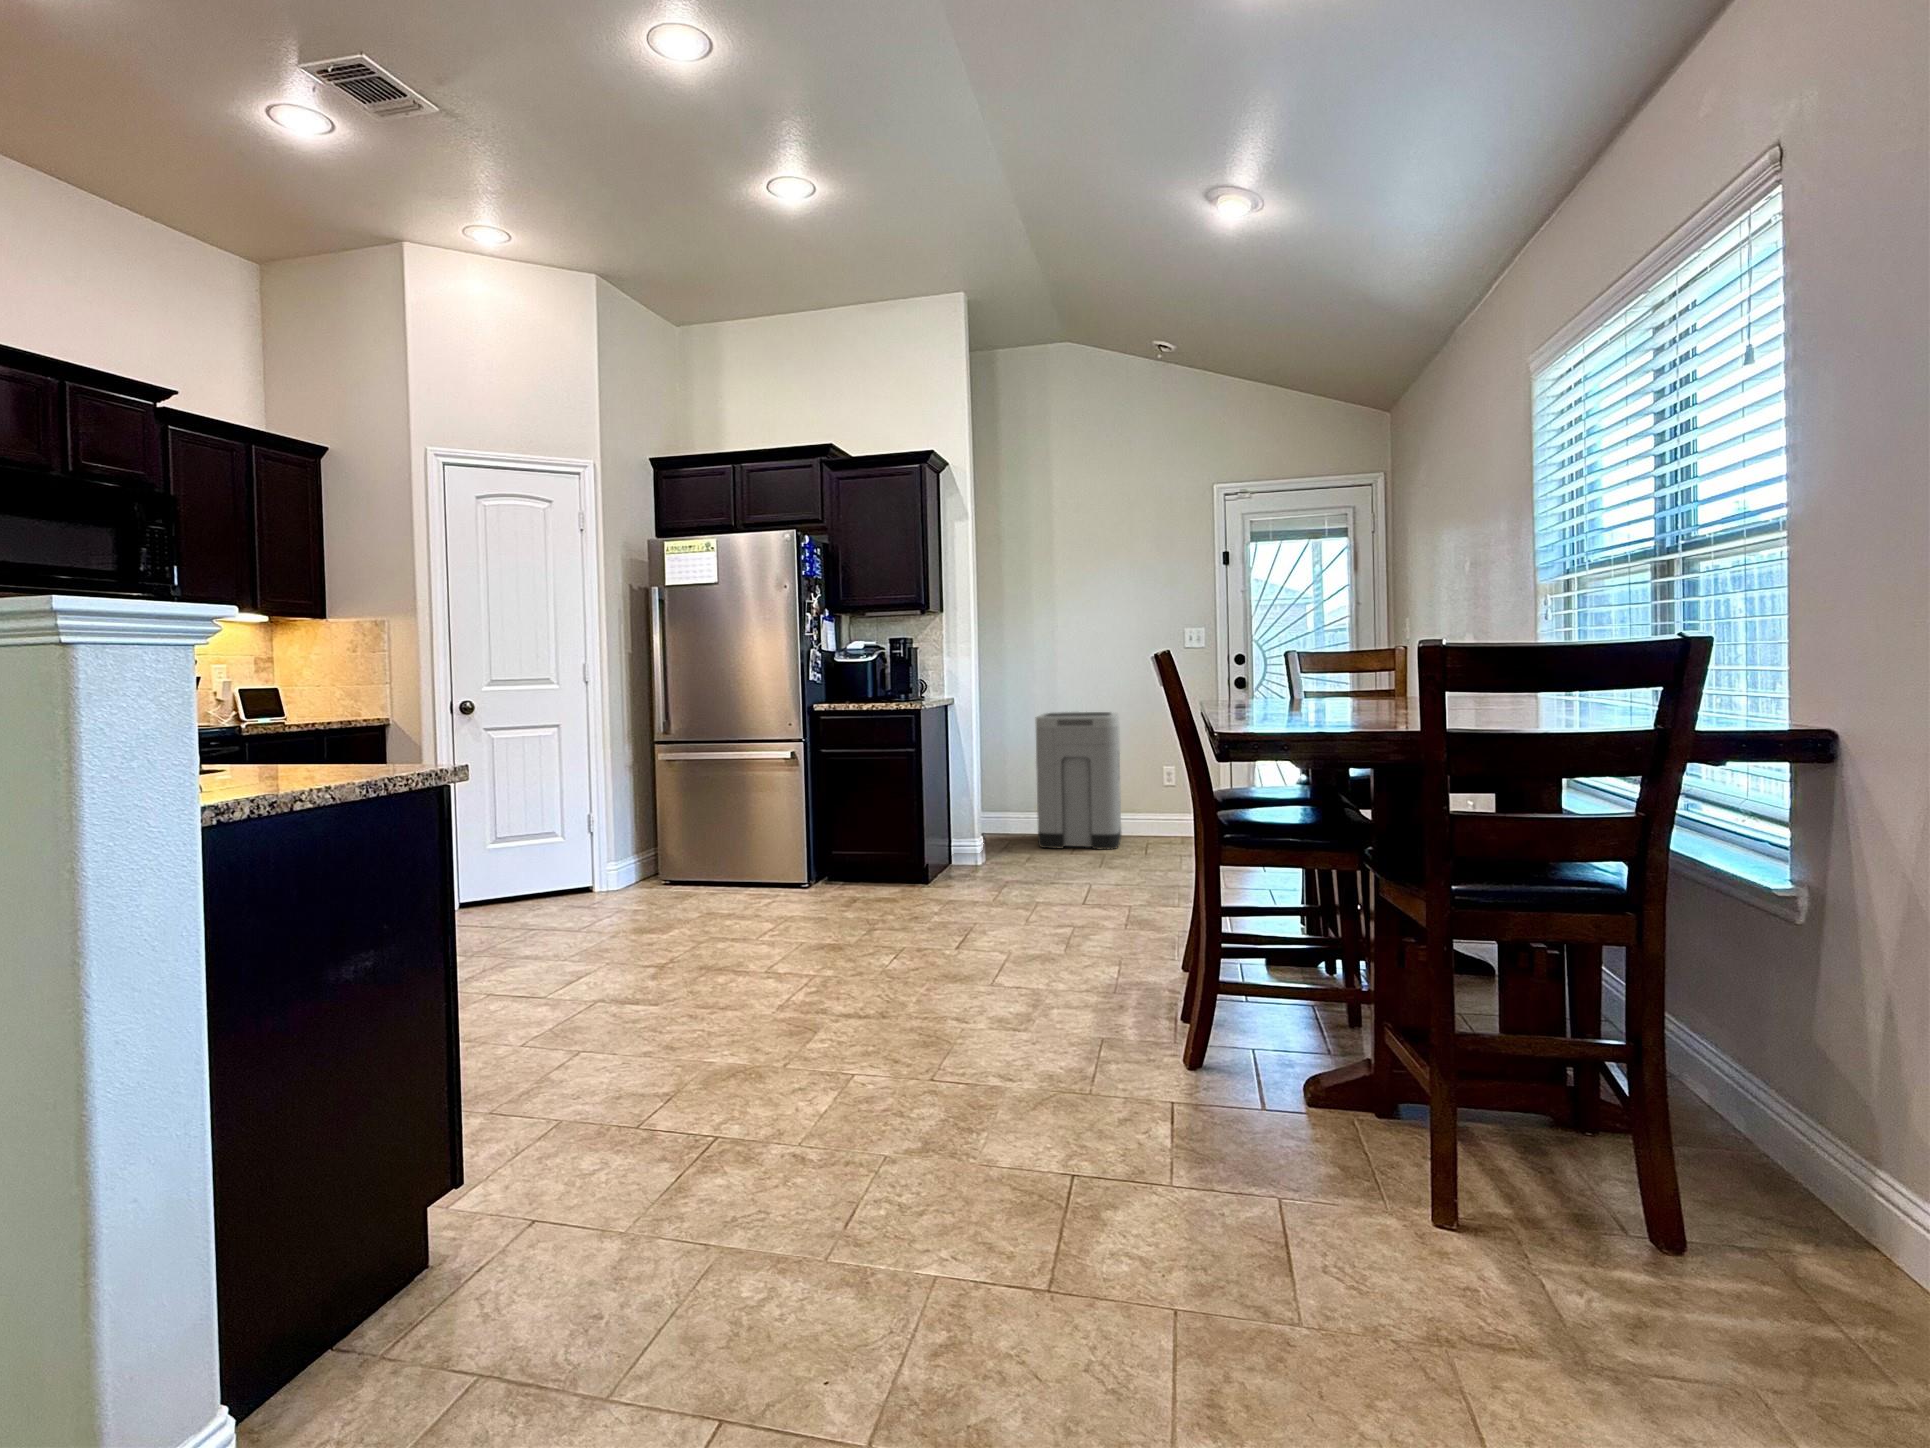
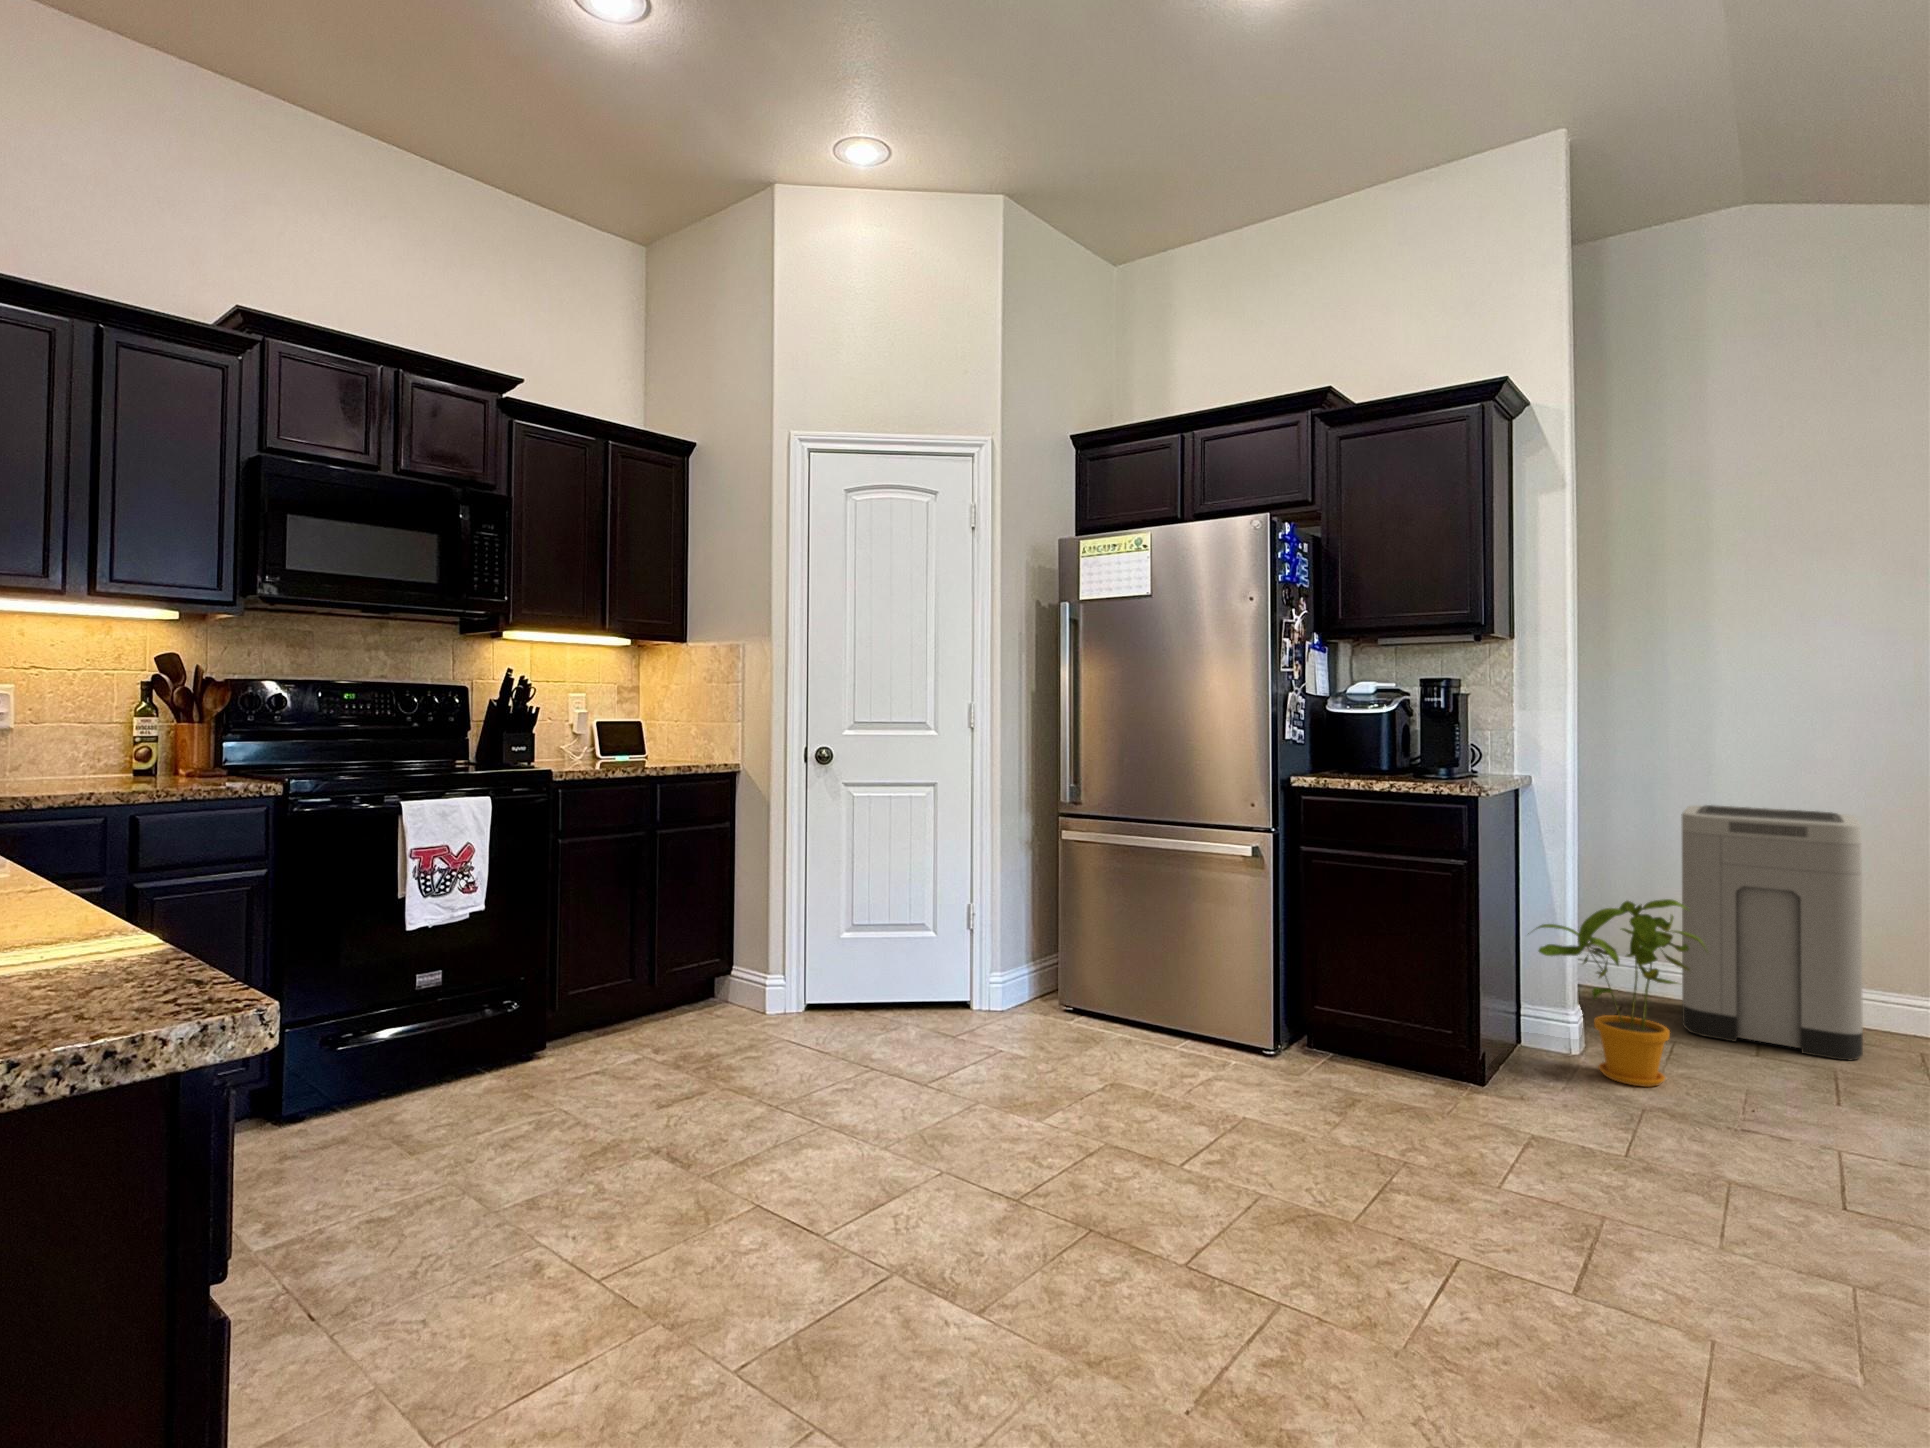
house plant: none [952,762,1042,873] -> present [1528,899,1708,1087]

